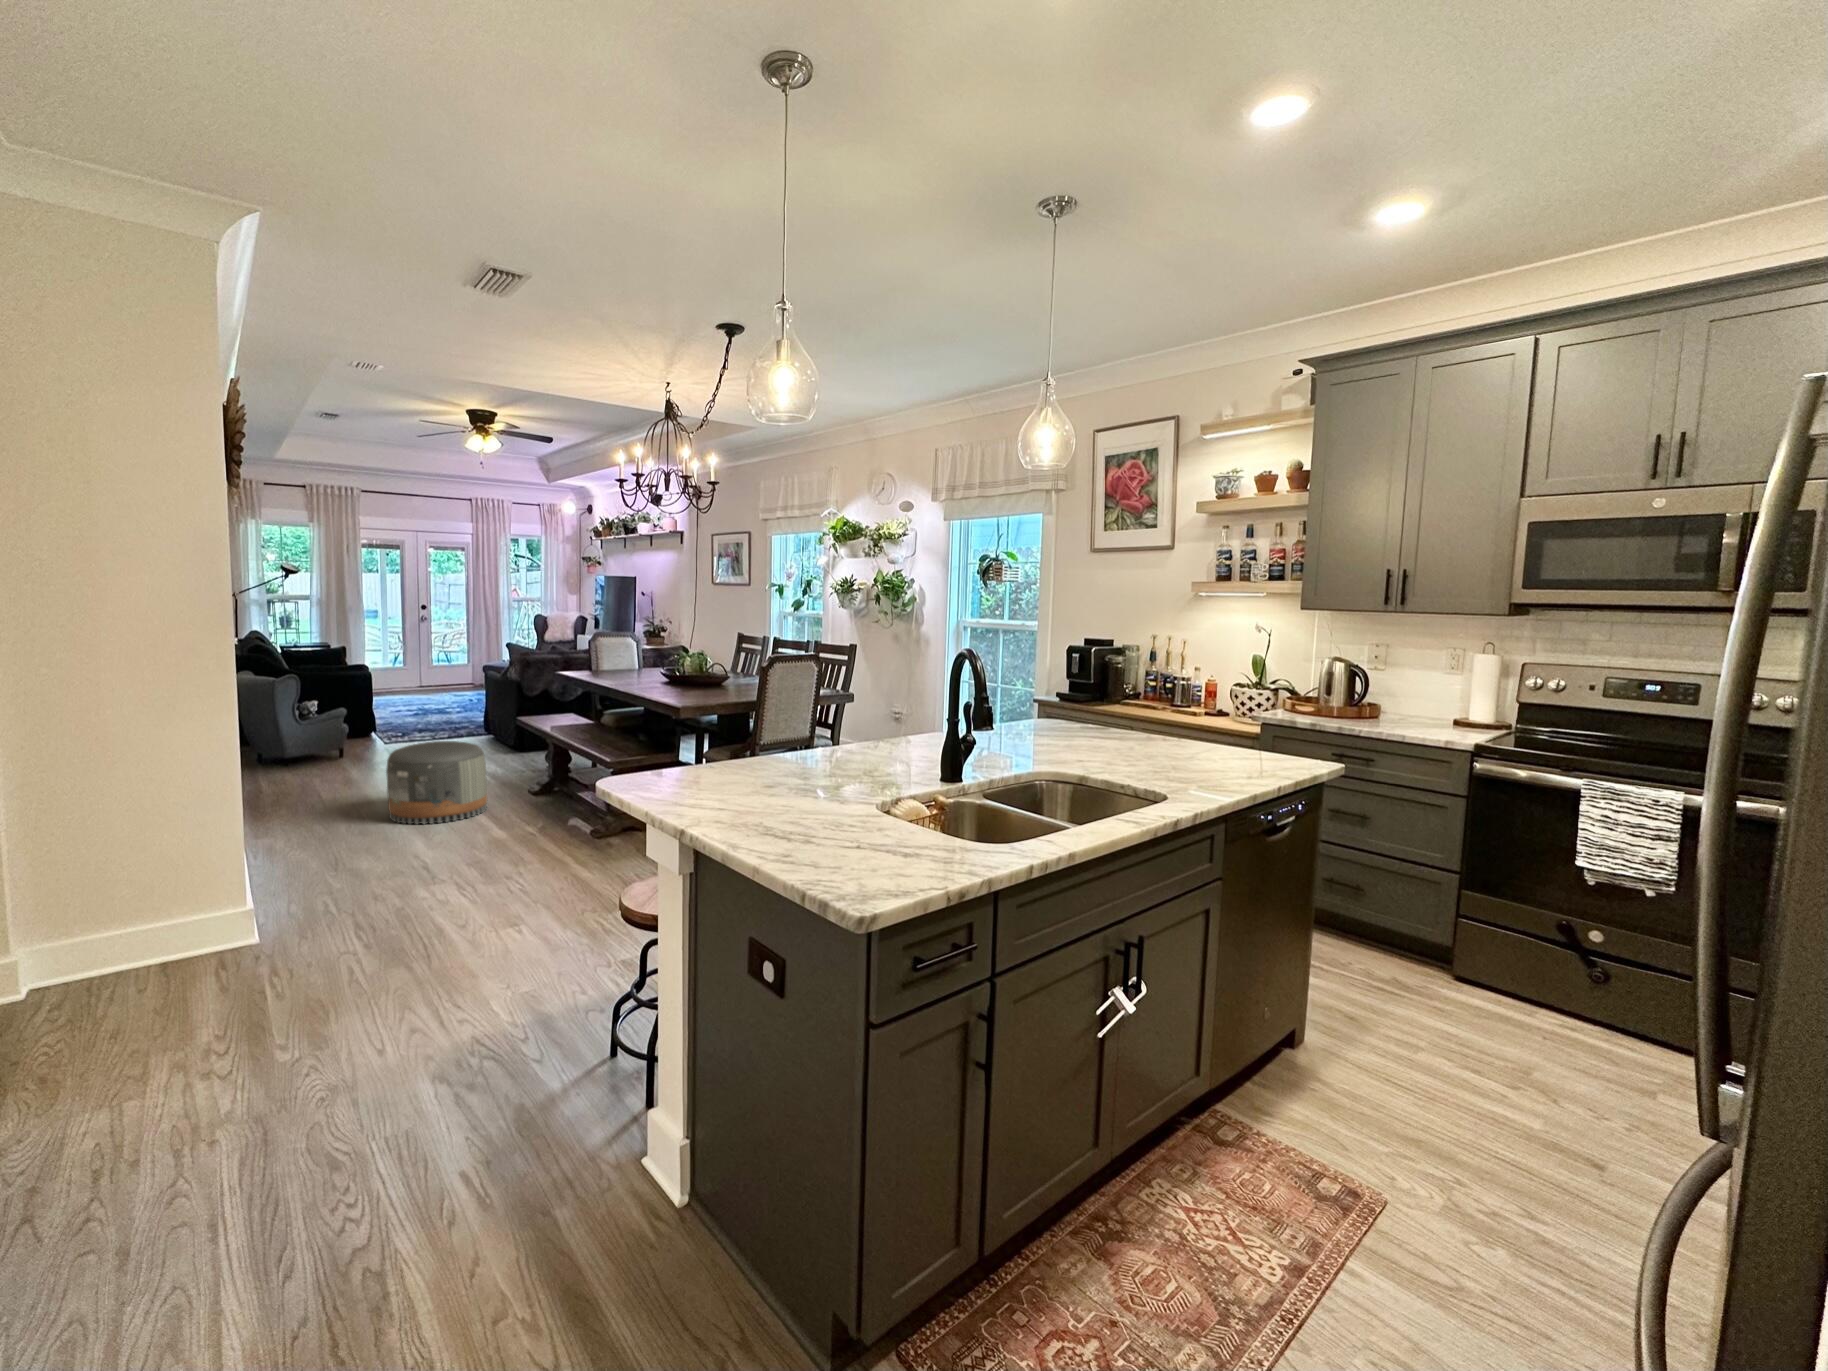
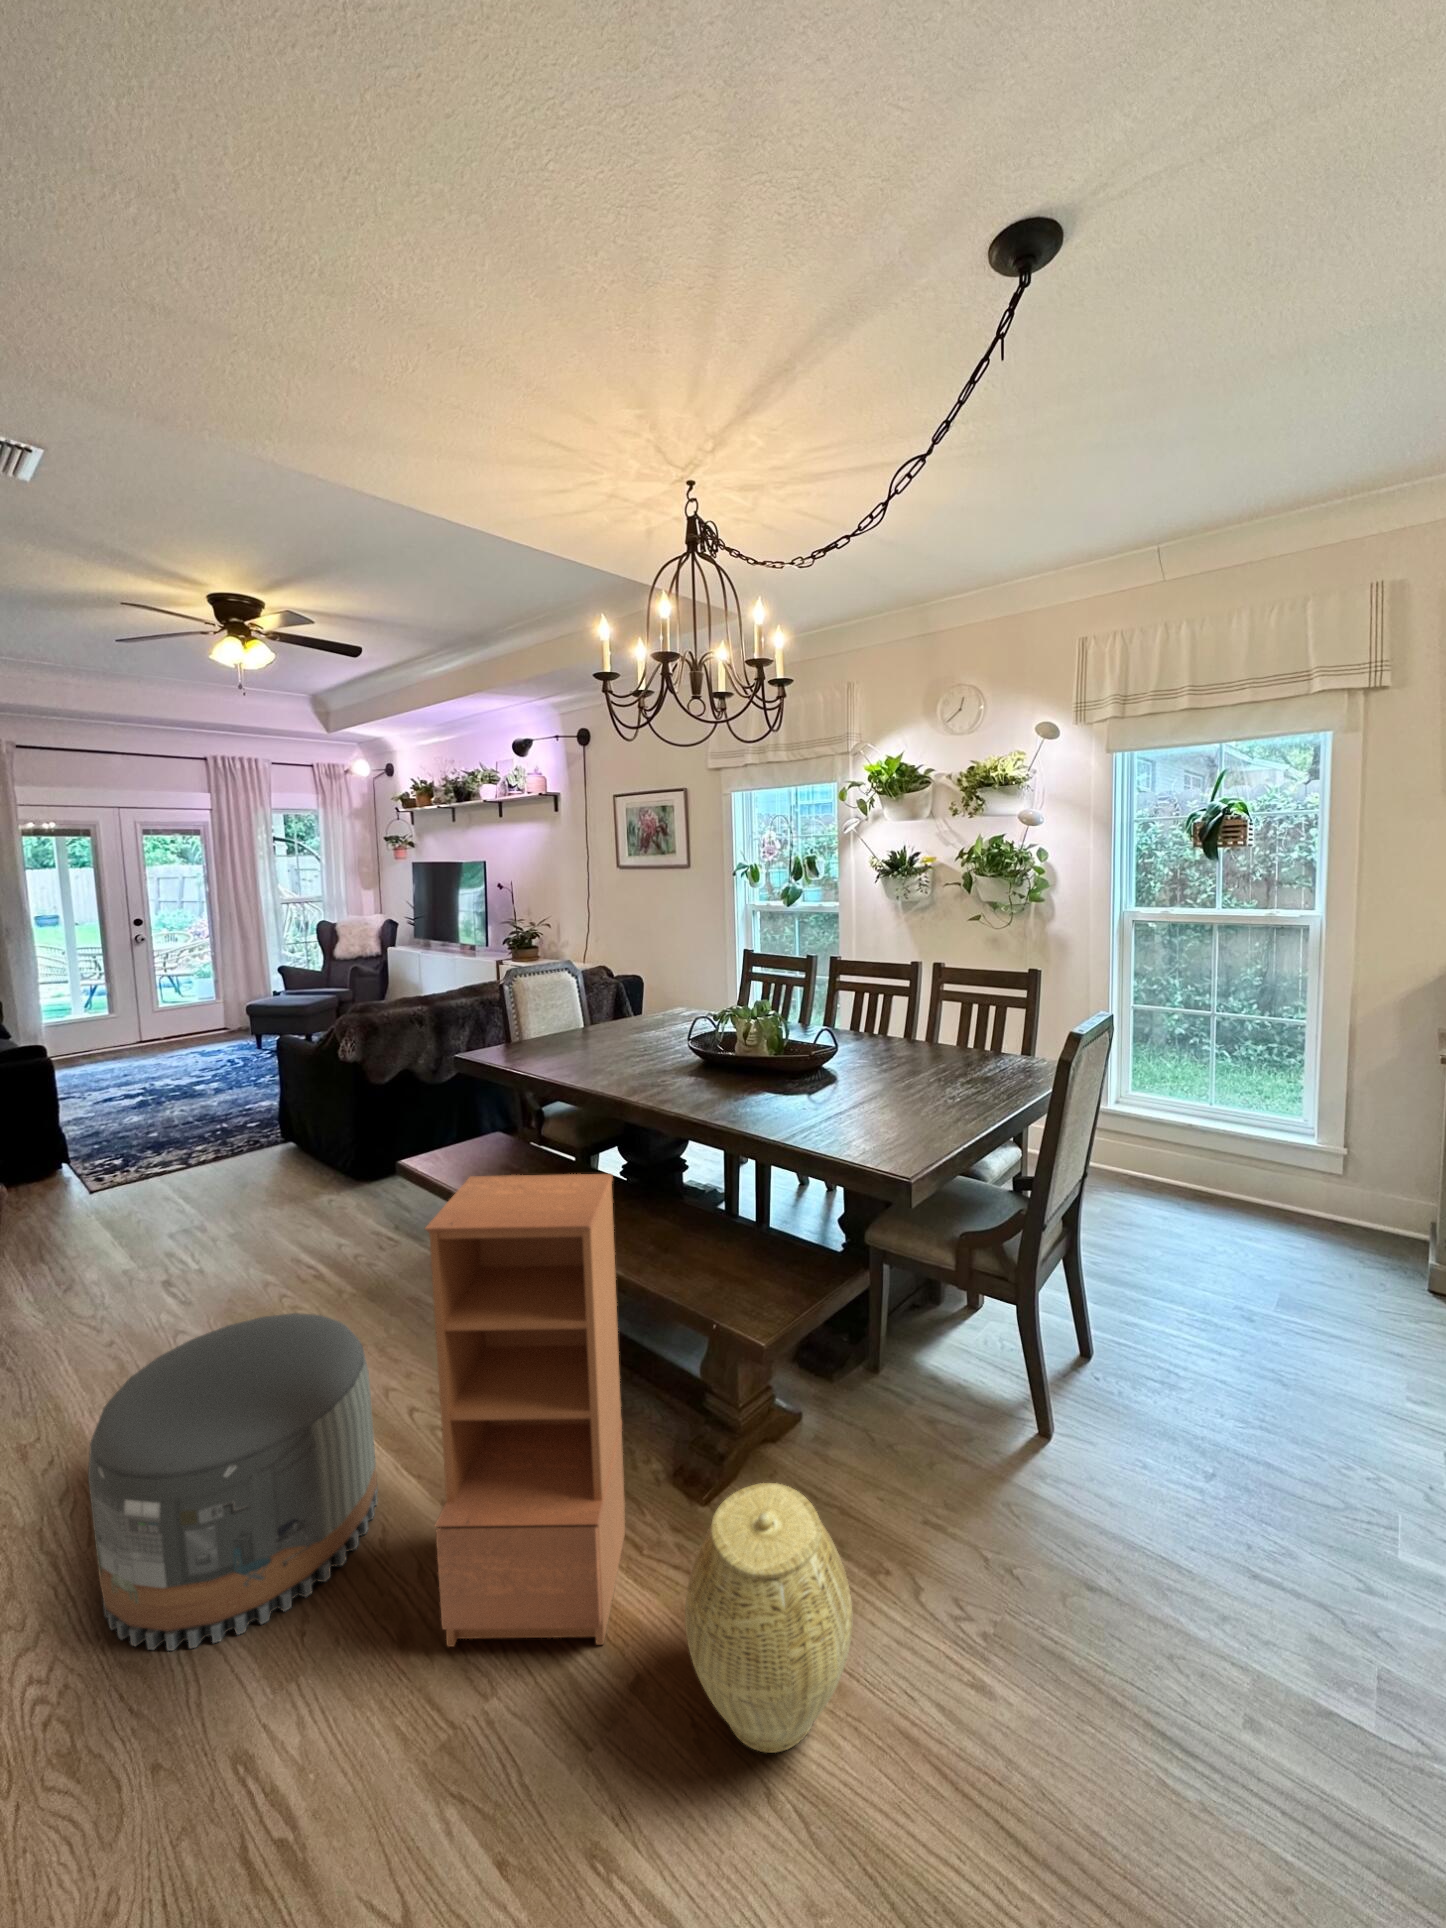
bookcase: none [491,680,569,833] -> present [425,1174,625,1647]
woven basket: none [557,778,614,847] -> present [685,1483,852,1753]

